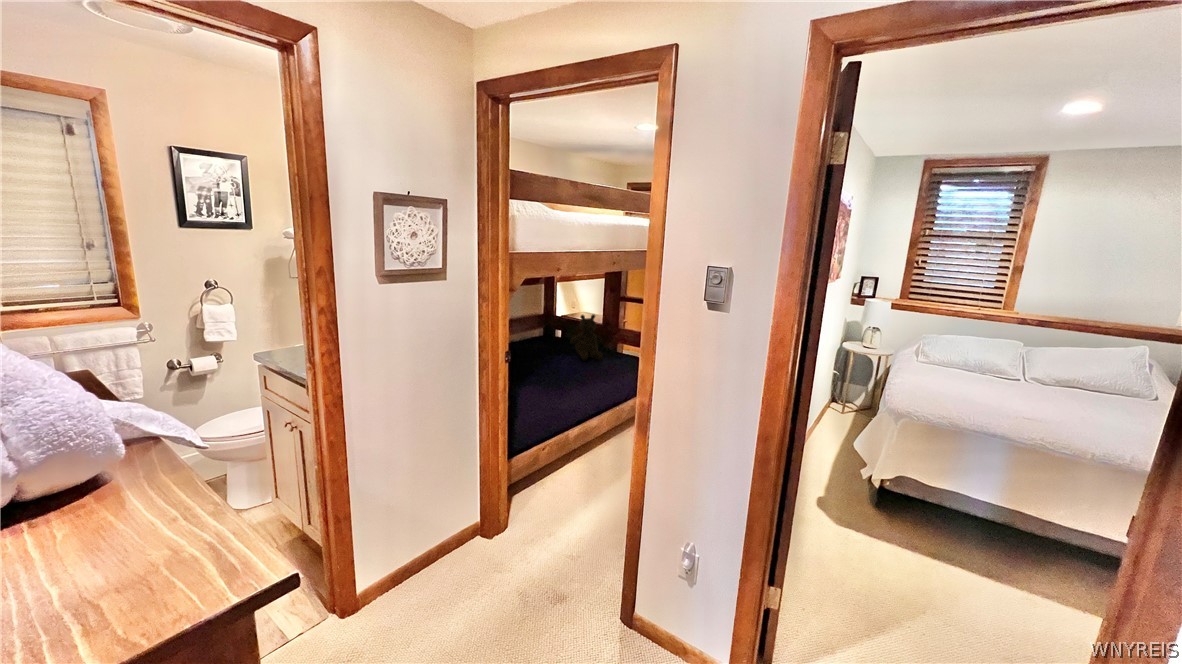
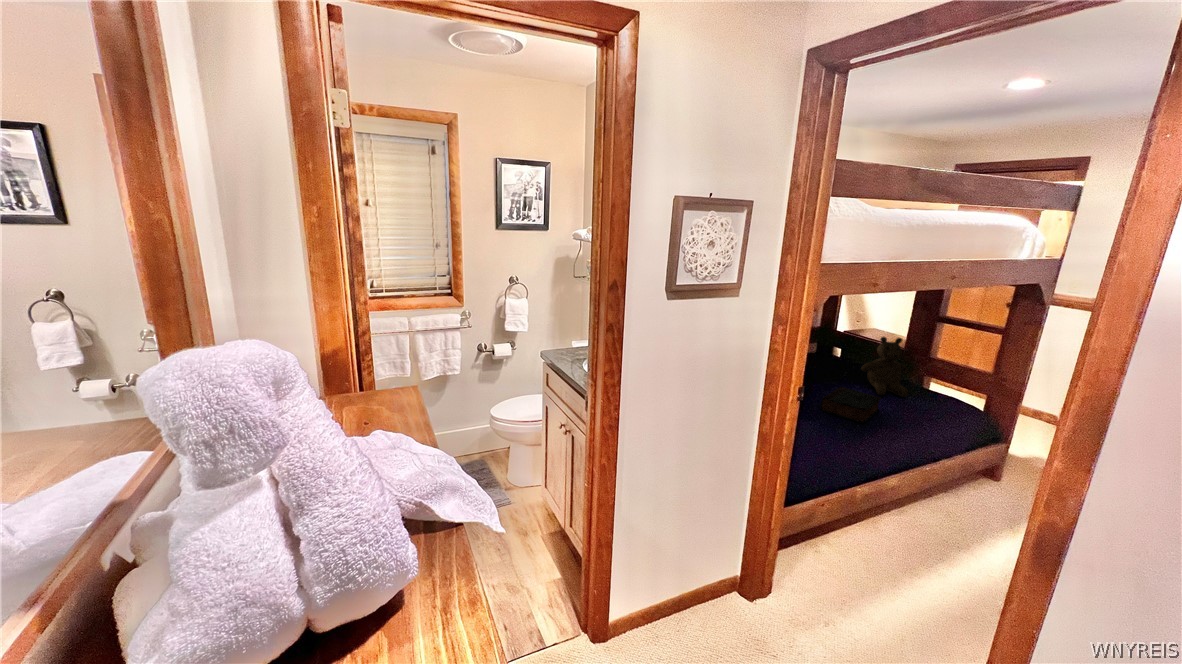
book: none [539,357,583,383] -> present [820,387,881,423]

